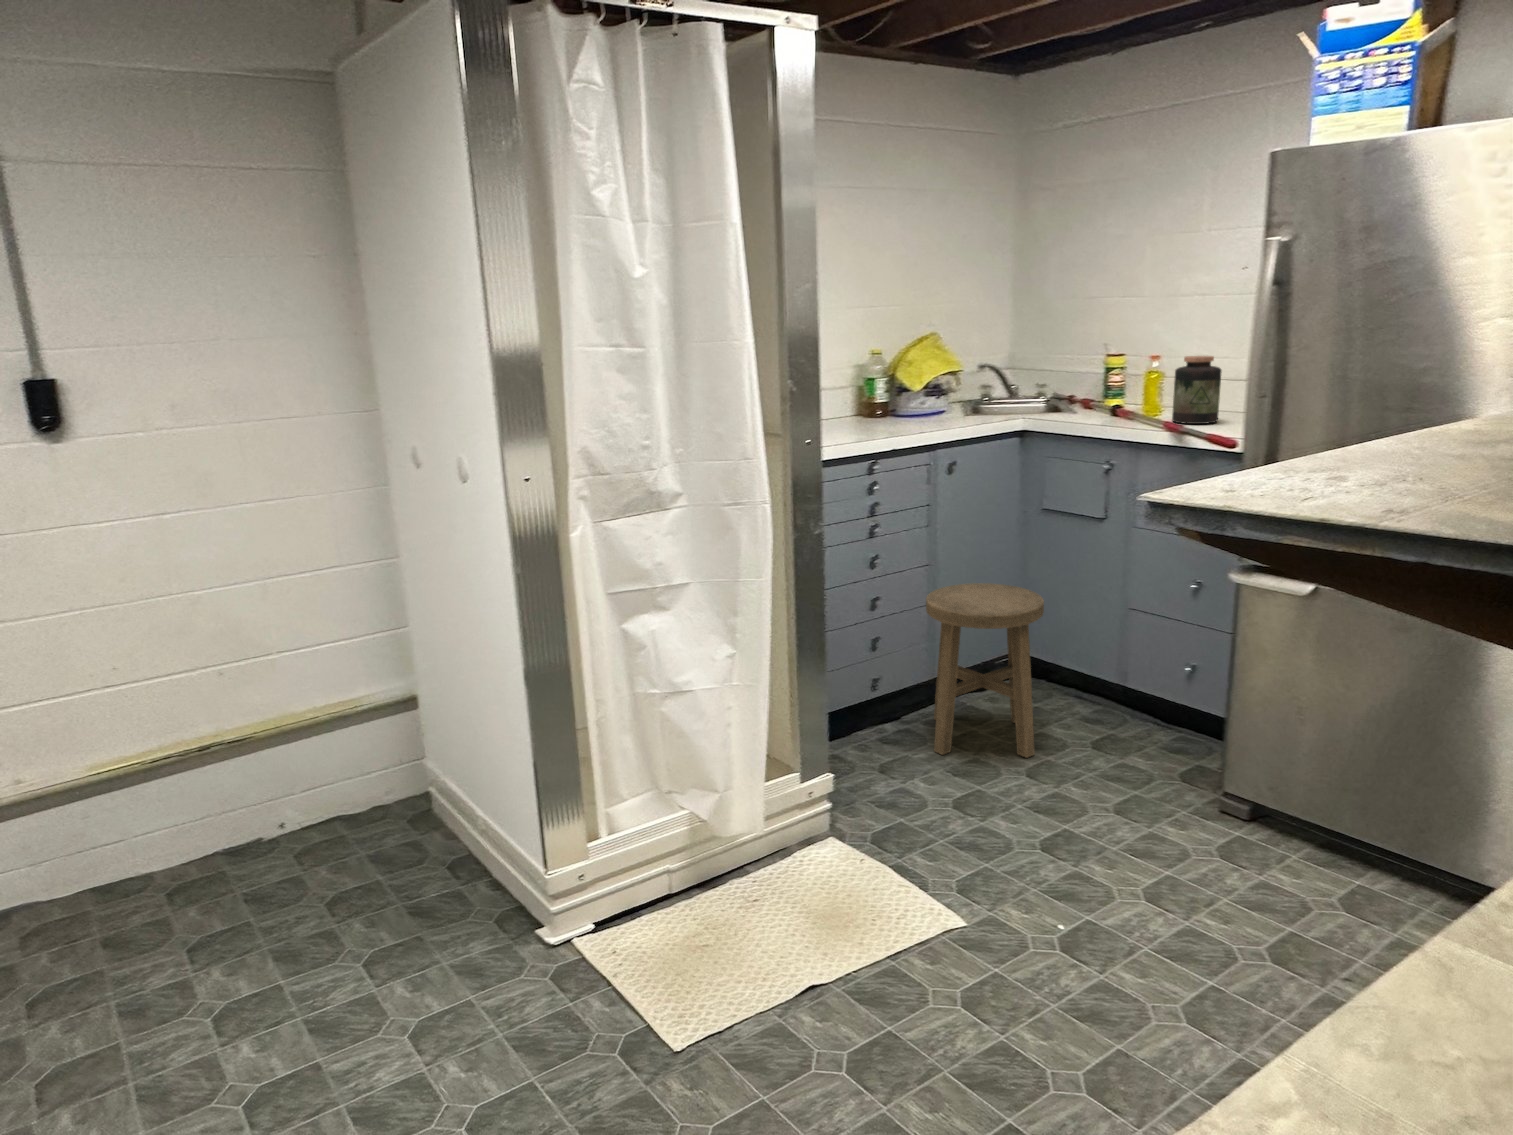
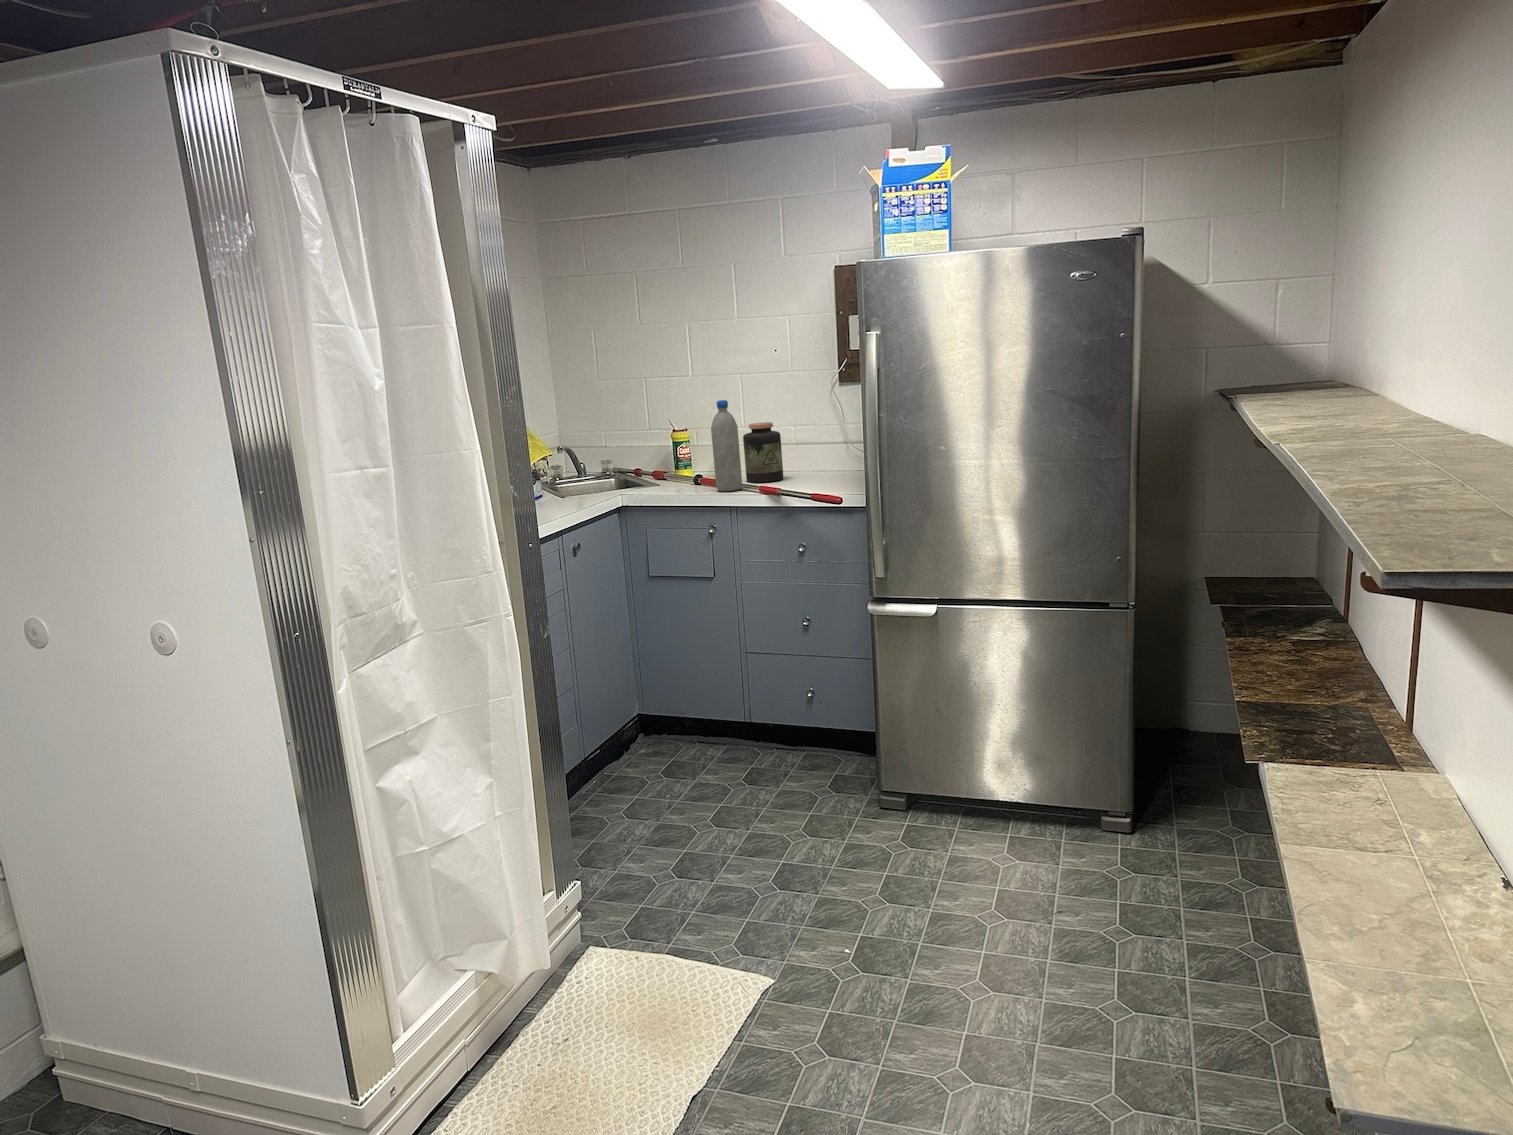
water bottle: none [1123,326,1158,429] -> present [711,400,742,491]
stool: present [926,583,1044,758] -> none [582,653,711,833]

